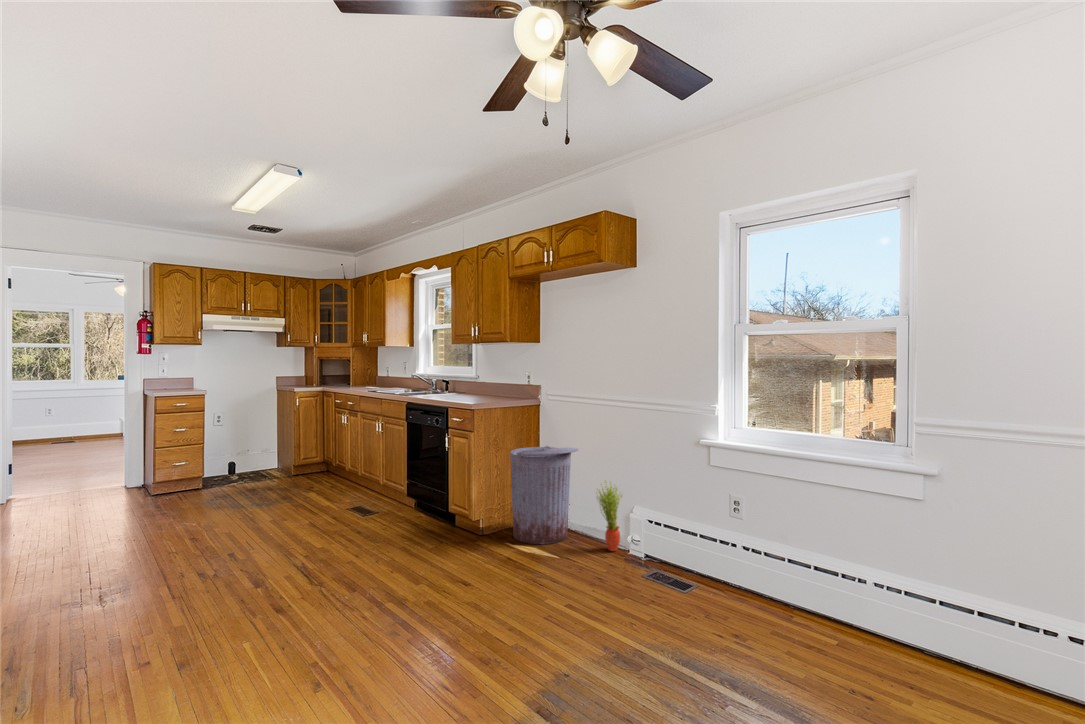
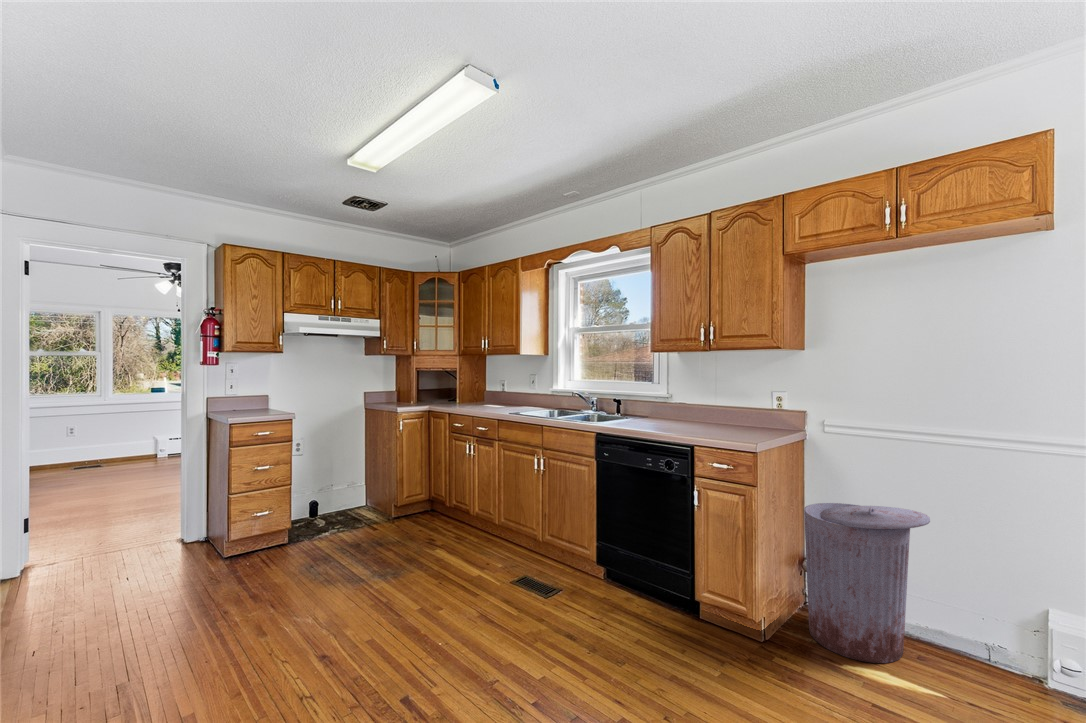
potted plant: present [597,481,622,551] -> none [972,564,1032,679]

